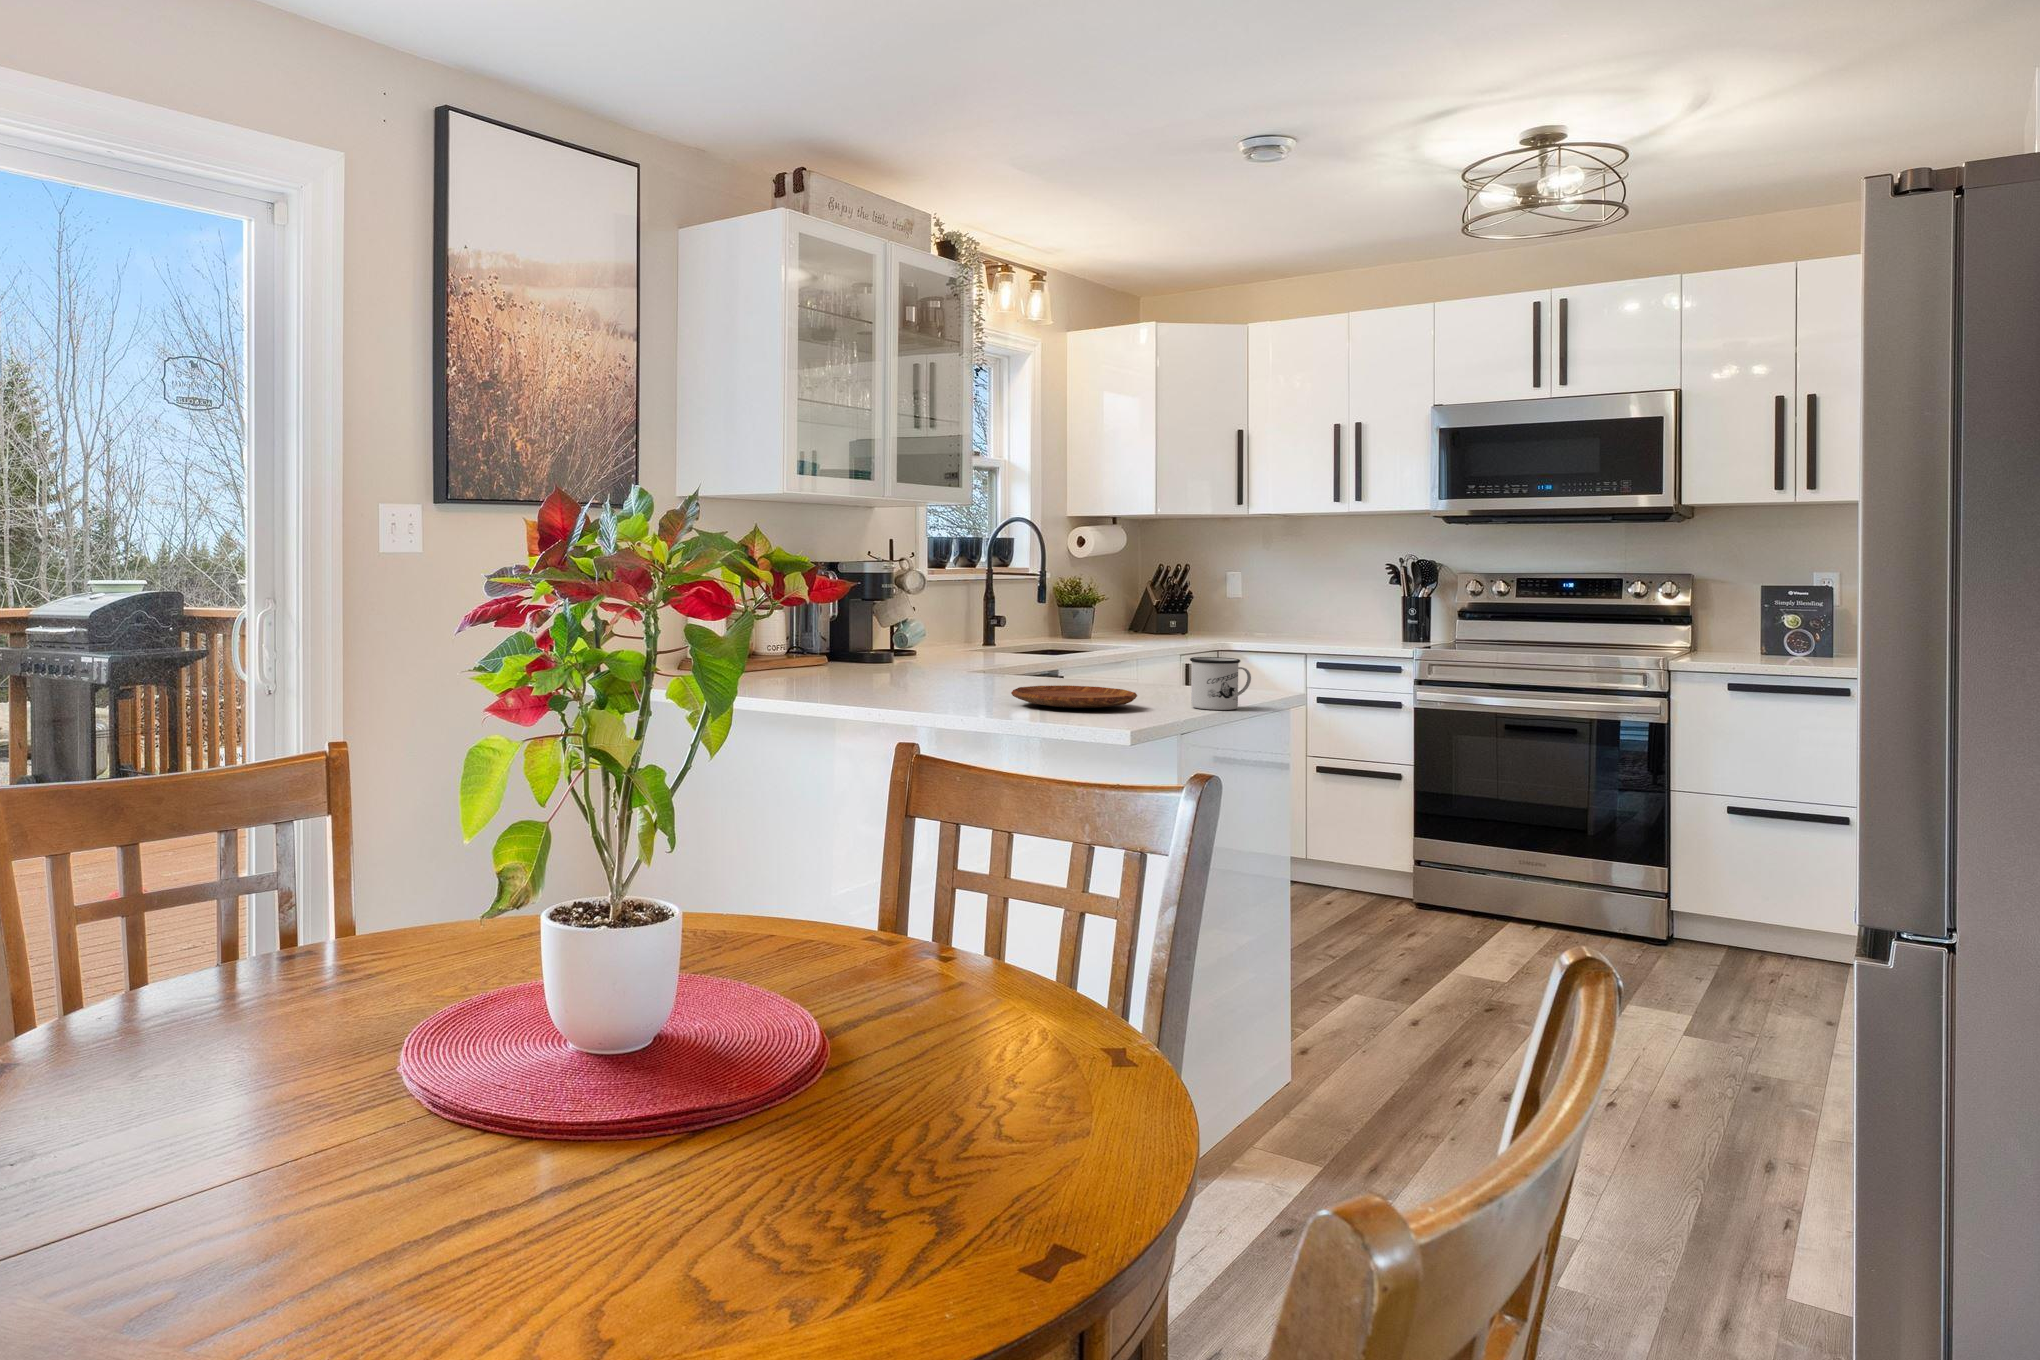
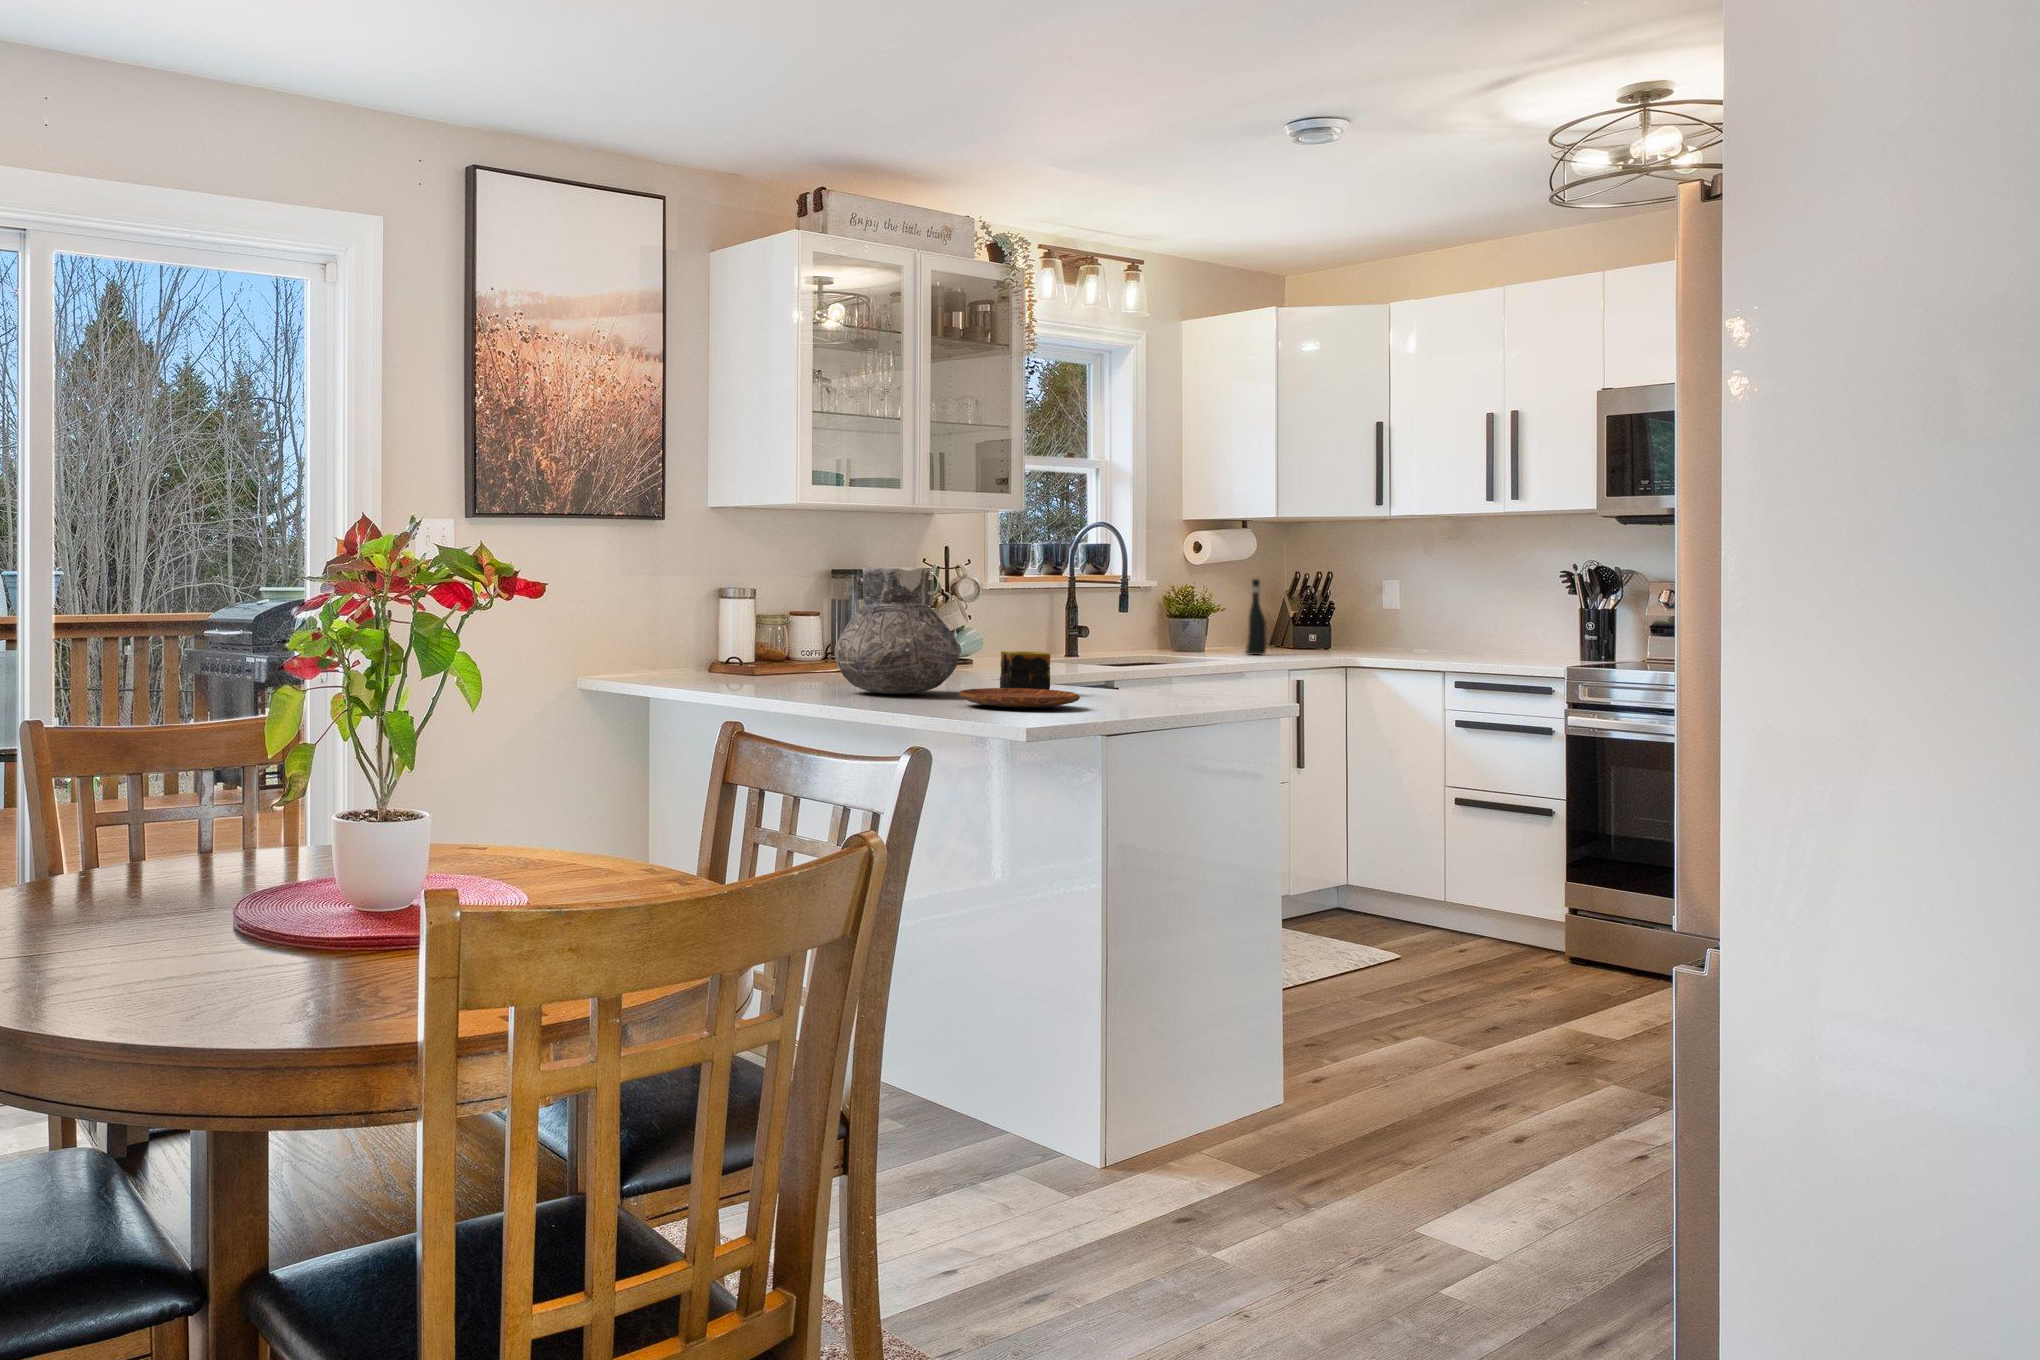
vase: none [857,559,986,692] -> present [834,567,960,694]
wine bottle: none [1113,571,1132,638] -> present [1245,579,1267,655]
candle: none [1012,645,1068,690] -> present [1000,651,1051,690]
mug: present [1190,657,1251,710] -> none [1136,662,1200,712]

